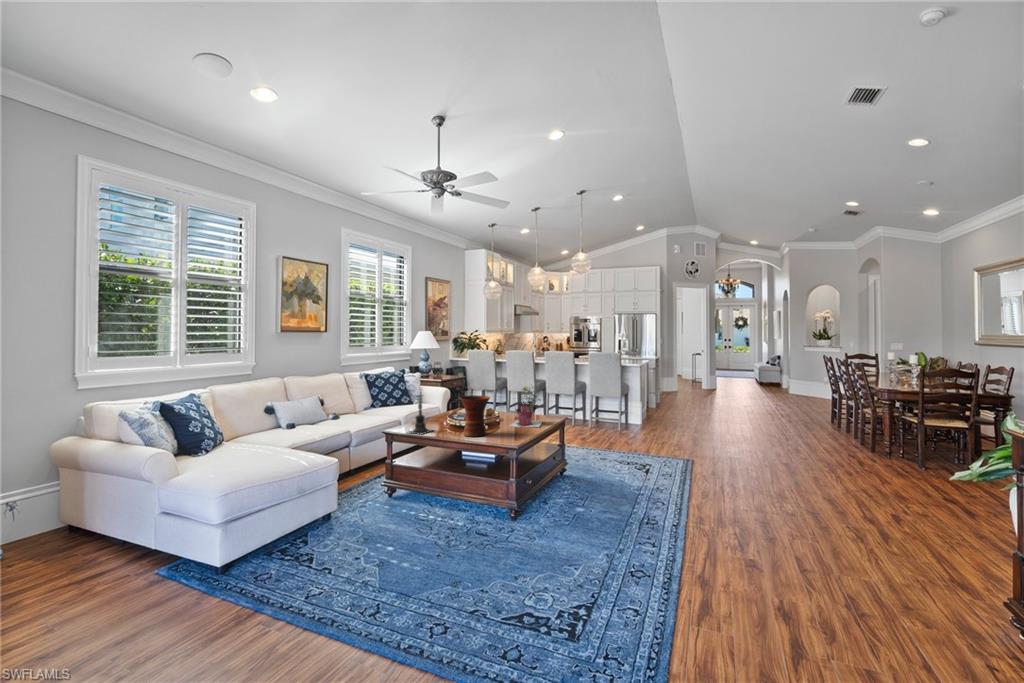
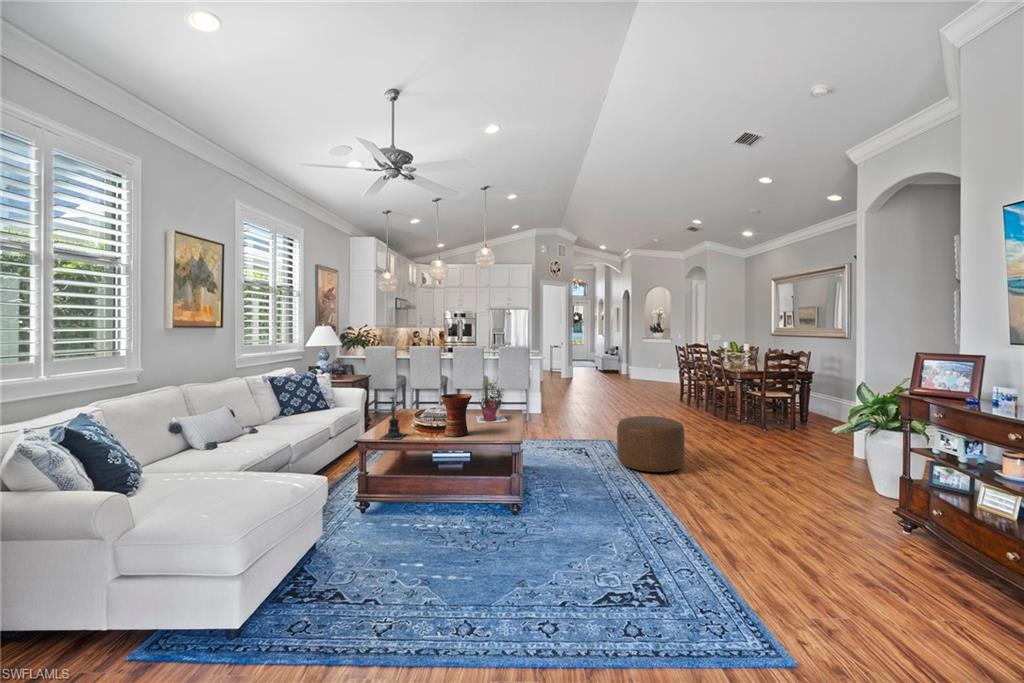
ottoman: none [671,434,752,501] -> present [617,416,685,472]

